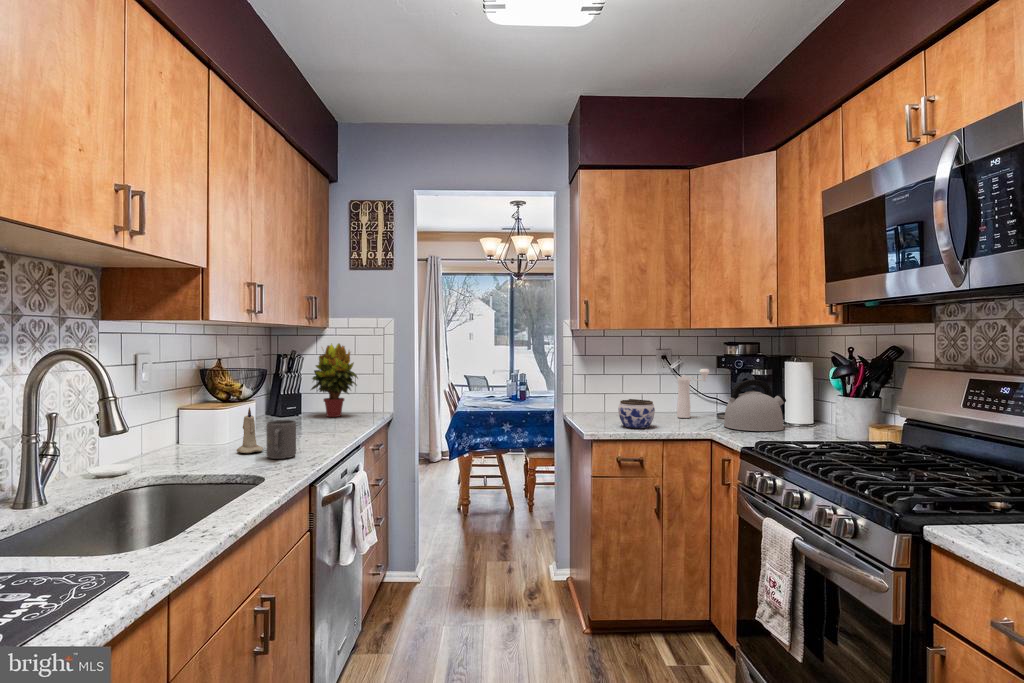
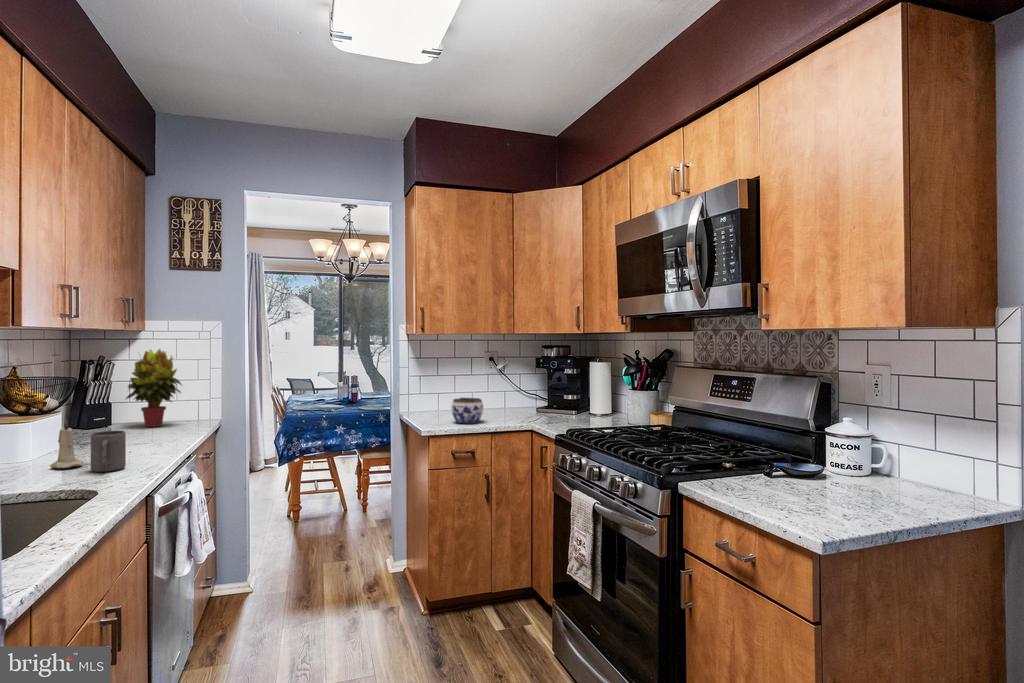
pepper mill: present [677,369,709,418] -> none [502,369,529,413]
kettle: present [724,380,786,431] -> none [541,378,590,421]

